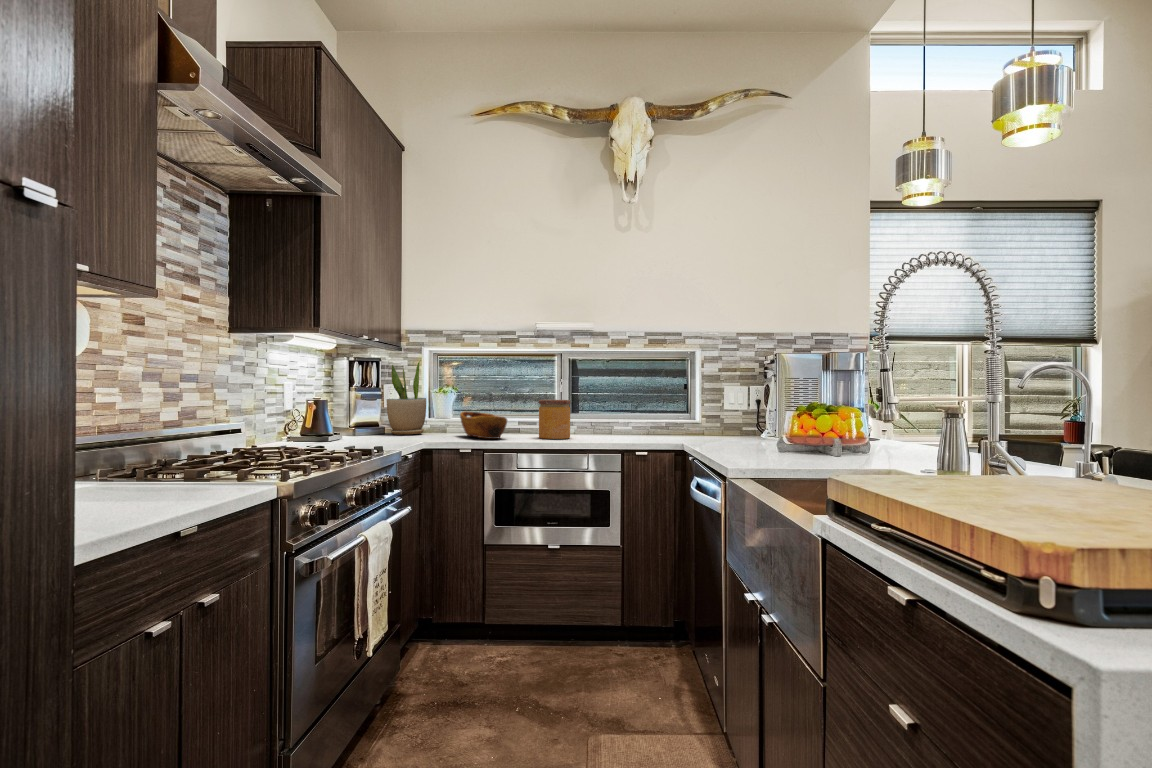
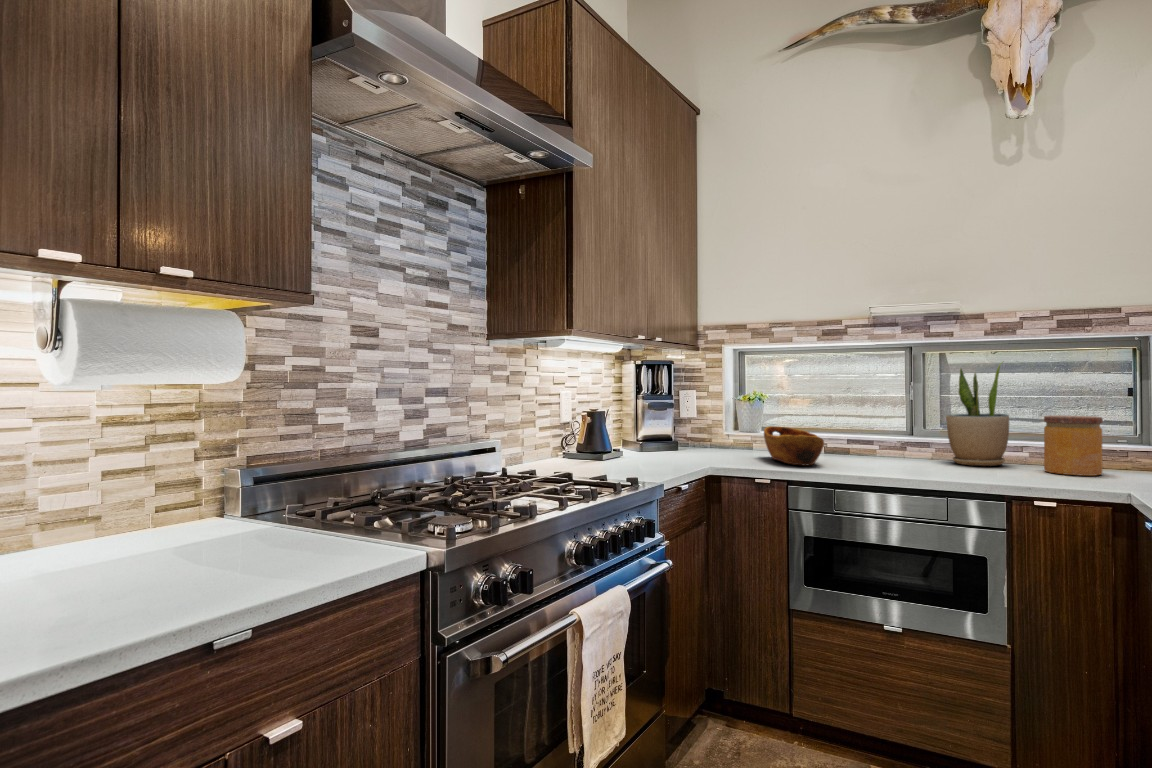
potted plant: present [387,361,426,434] -> present [946,362,1009,466]
jar: present [539,400,571,439] -> present [1044,415,1103,476]

